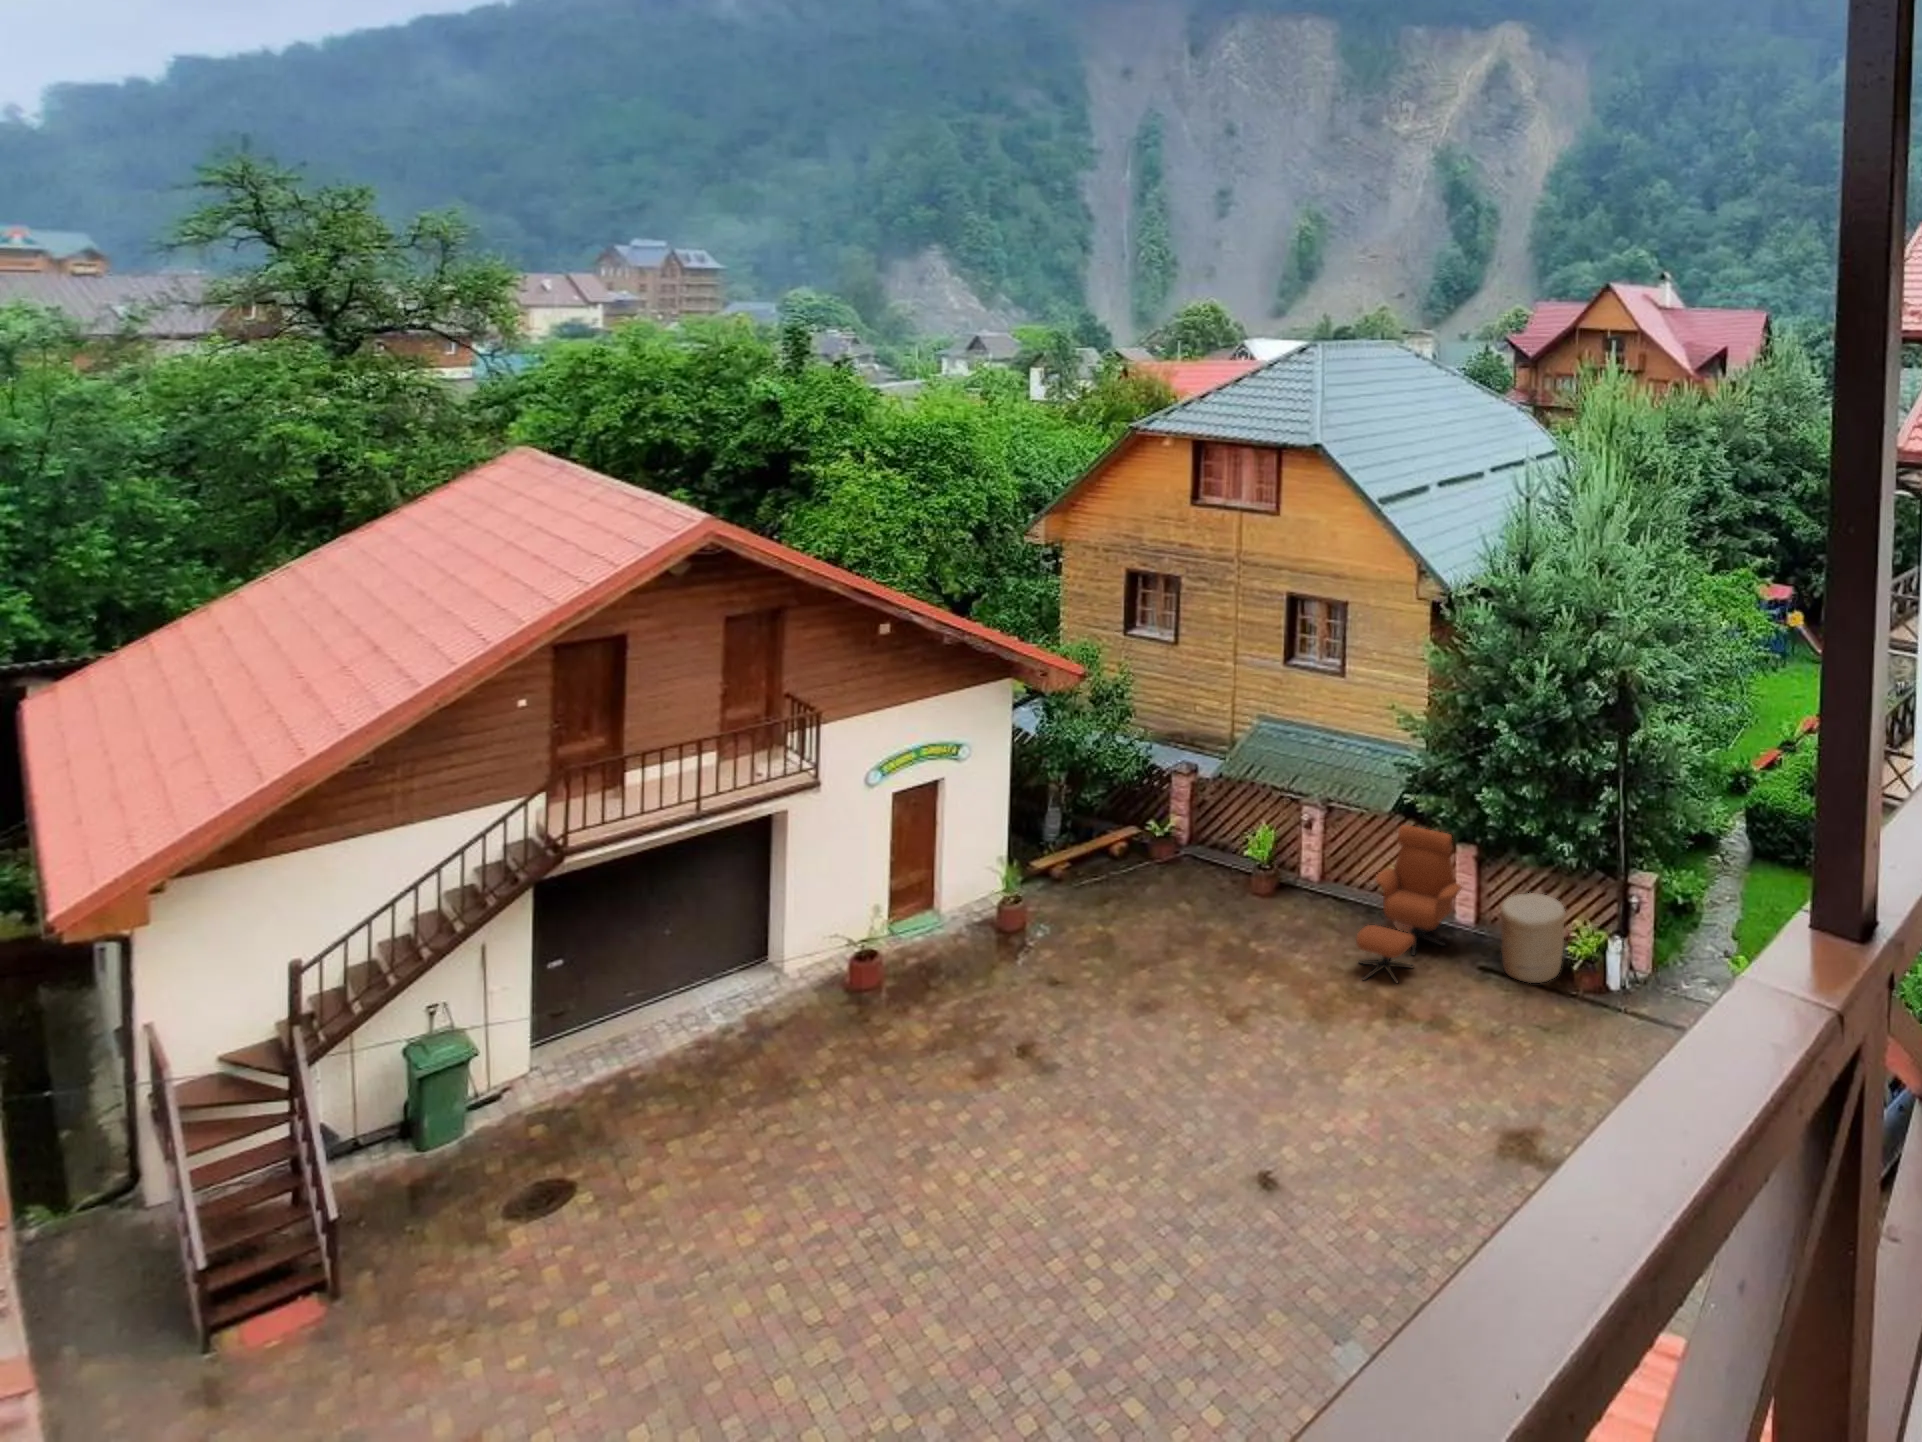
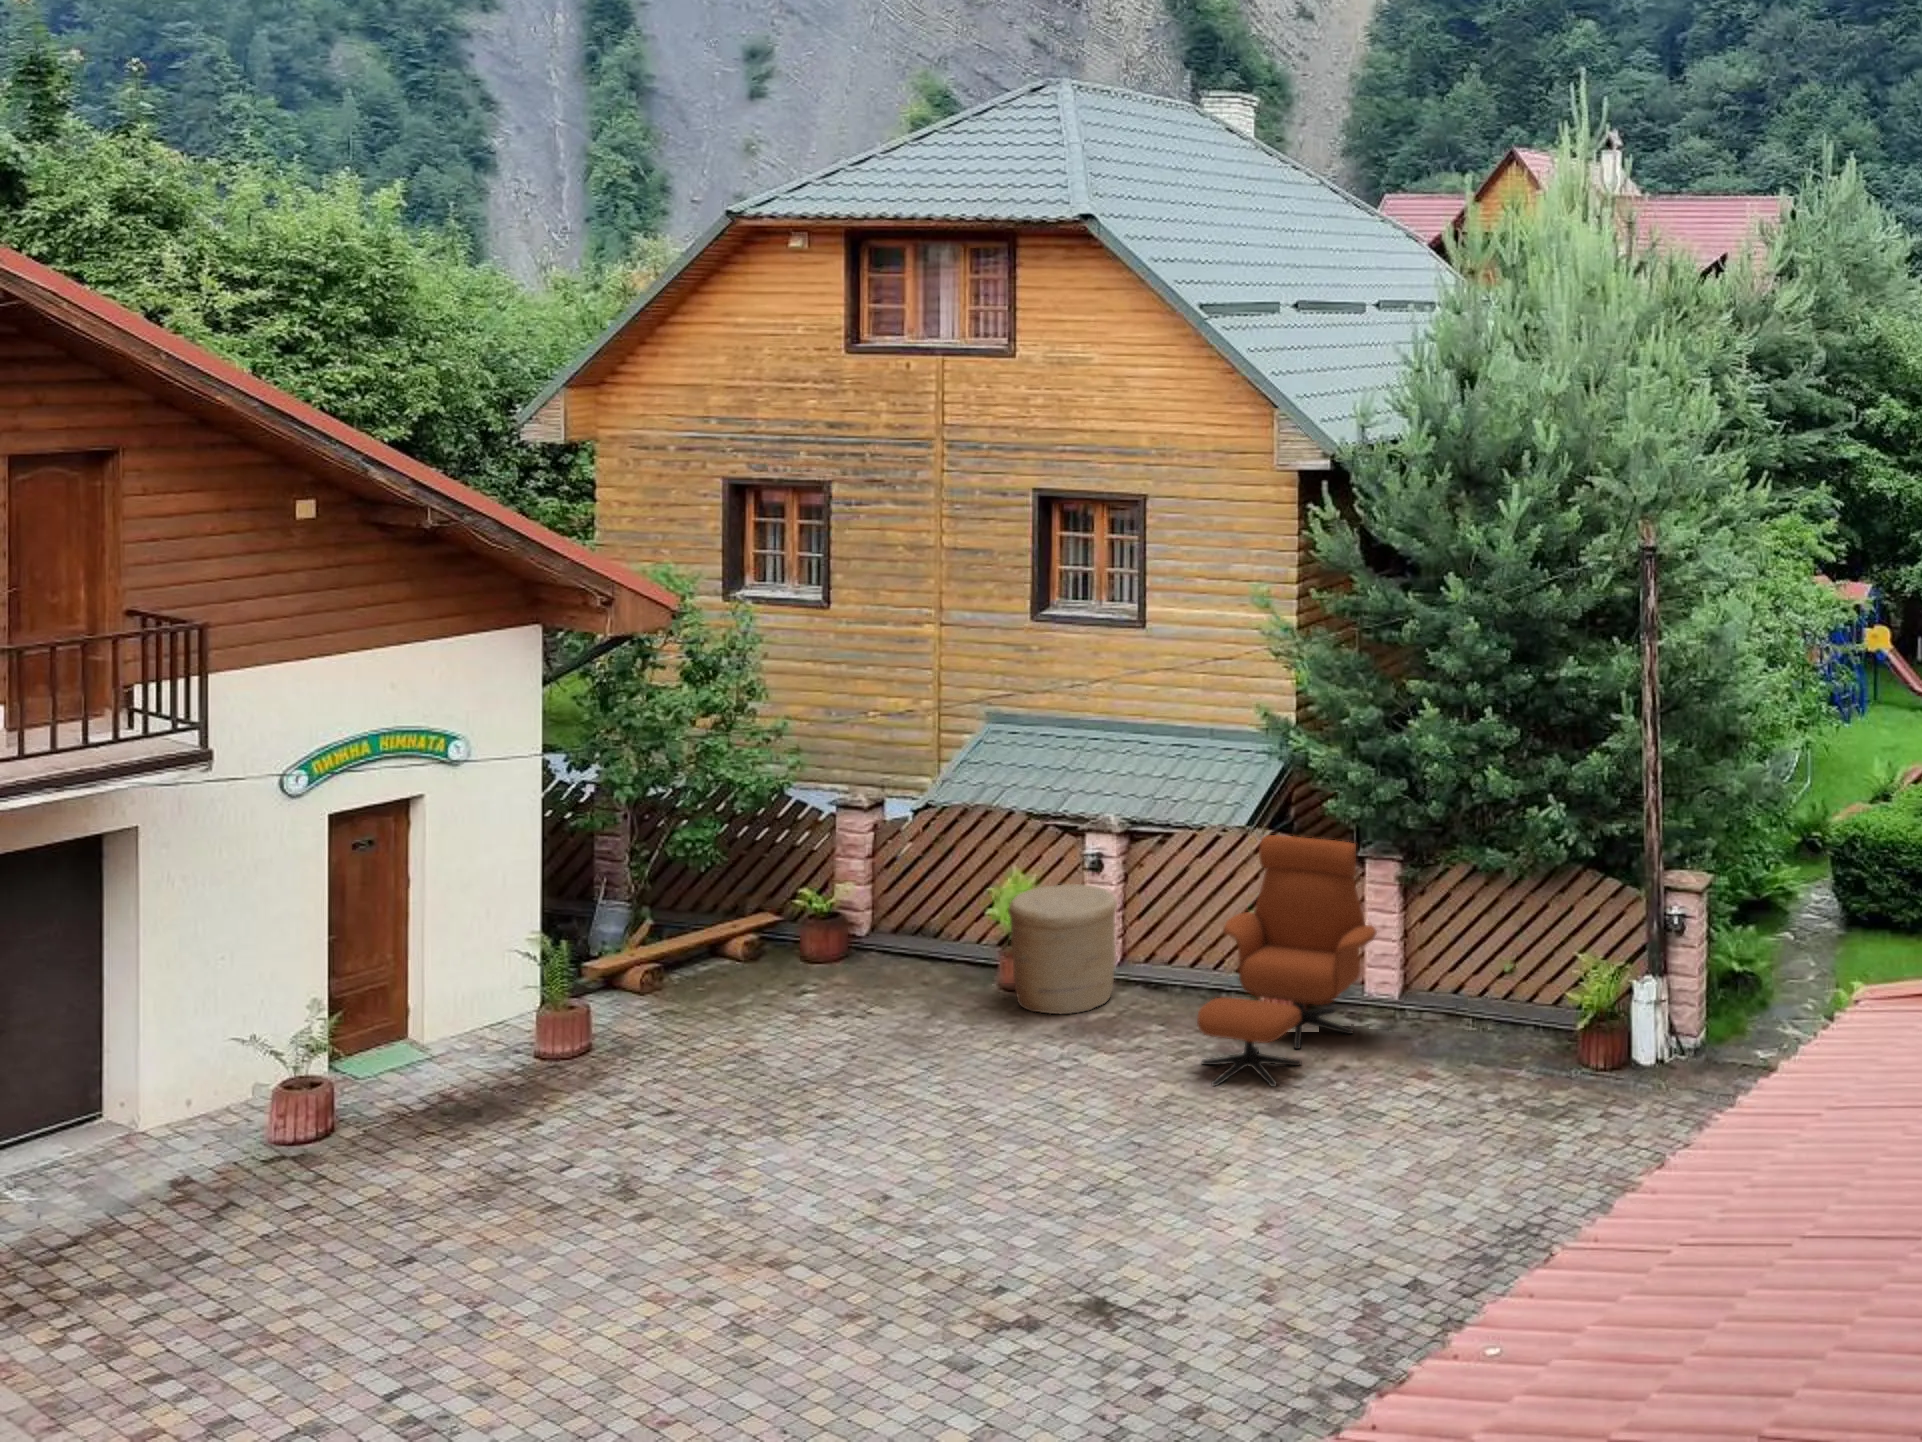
woven basket: present [1500,893,1565,983] -> present [1008,884,1117,1014]

